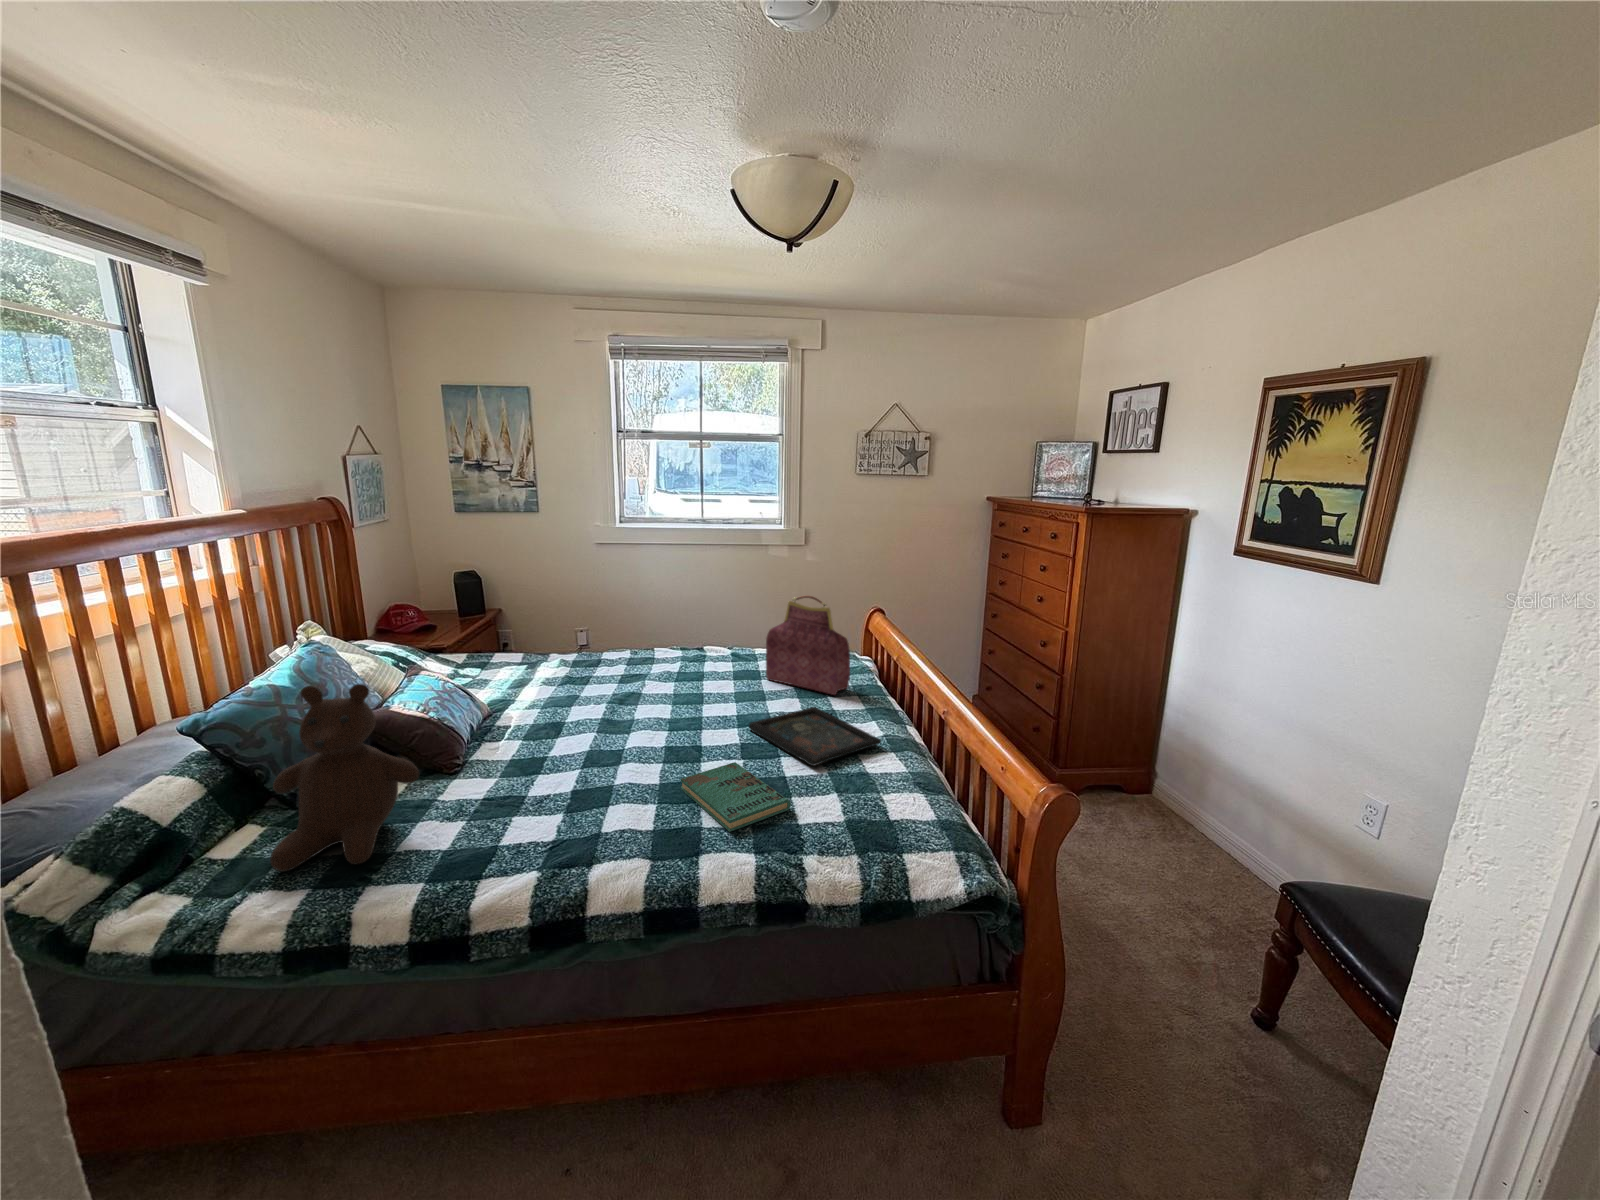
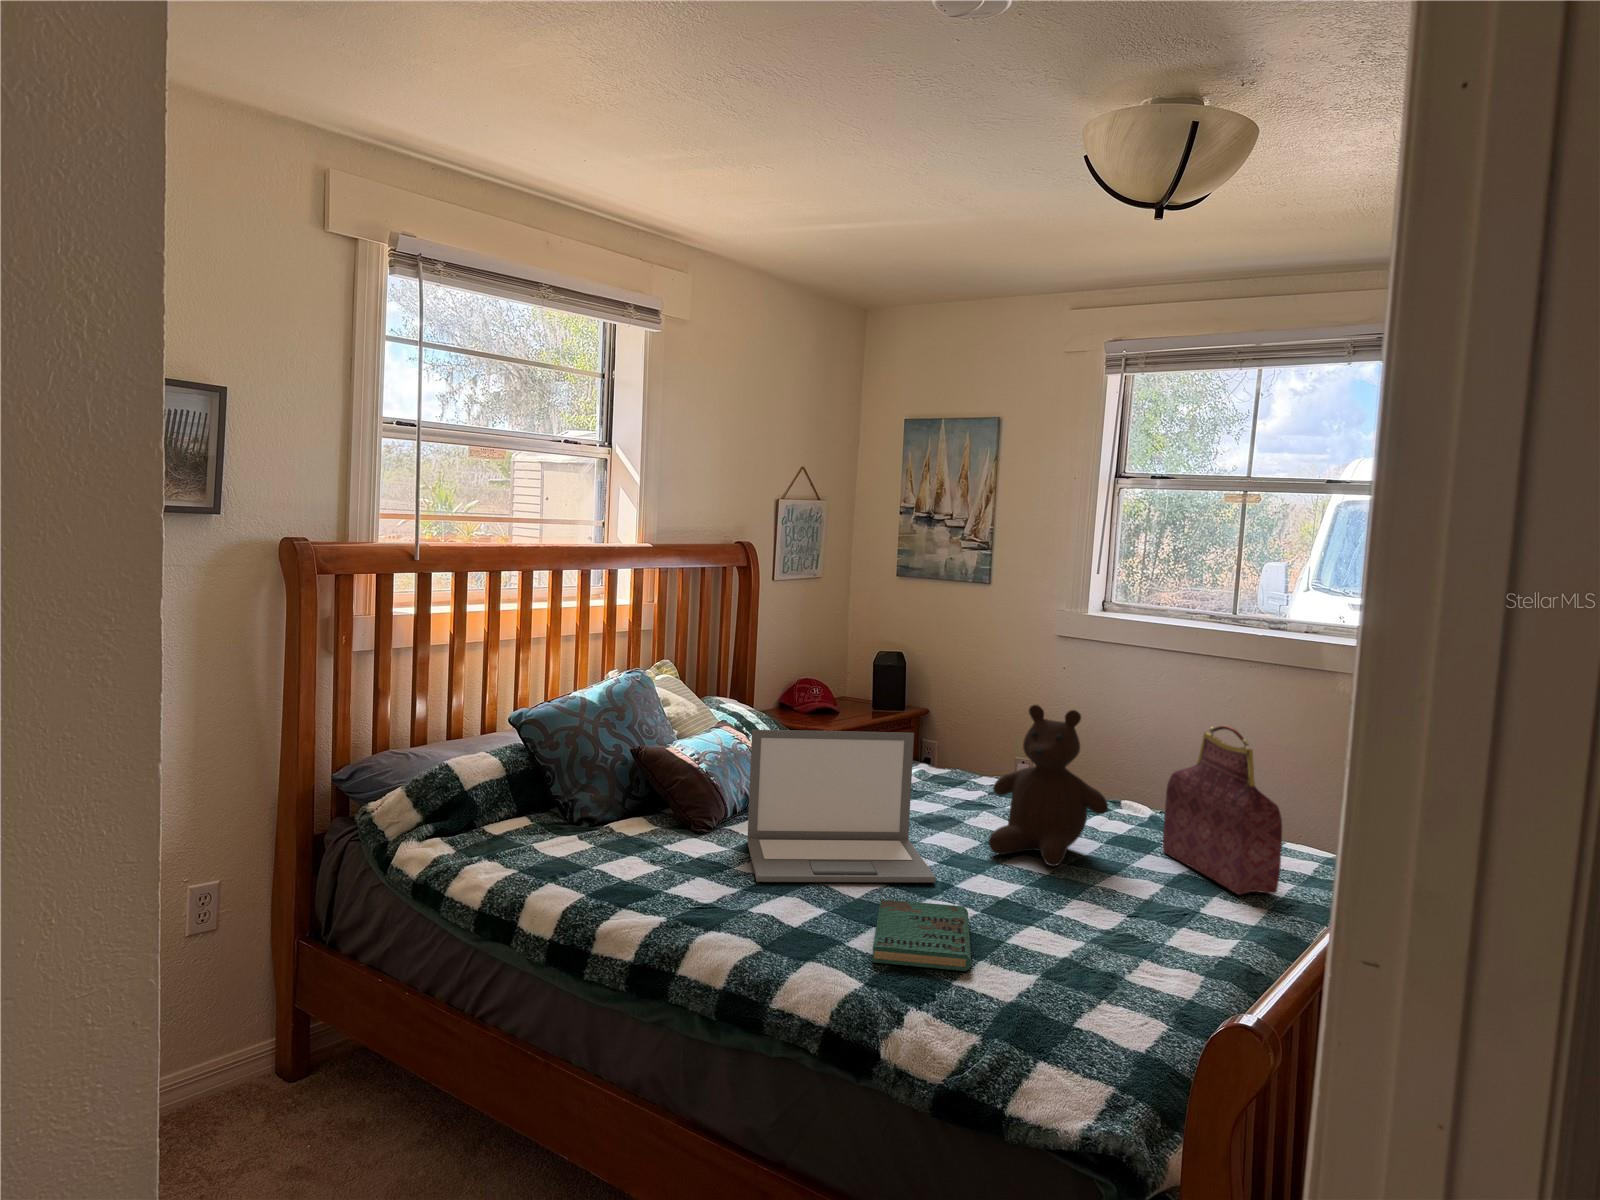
laptop: none [499,643,683,801] -> present [747,730,935,883]
teddy bear: present [270,684,419,872] -> present [989,705,1108,866]
tray: present [749,707,881,766] -> none [1046,881,1206,959]

